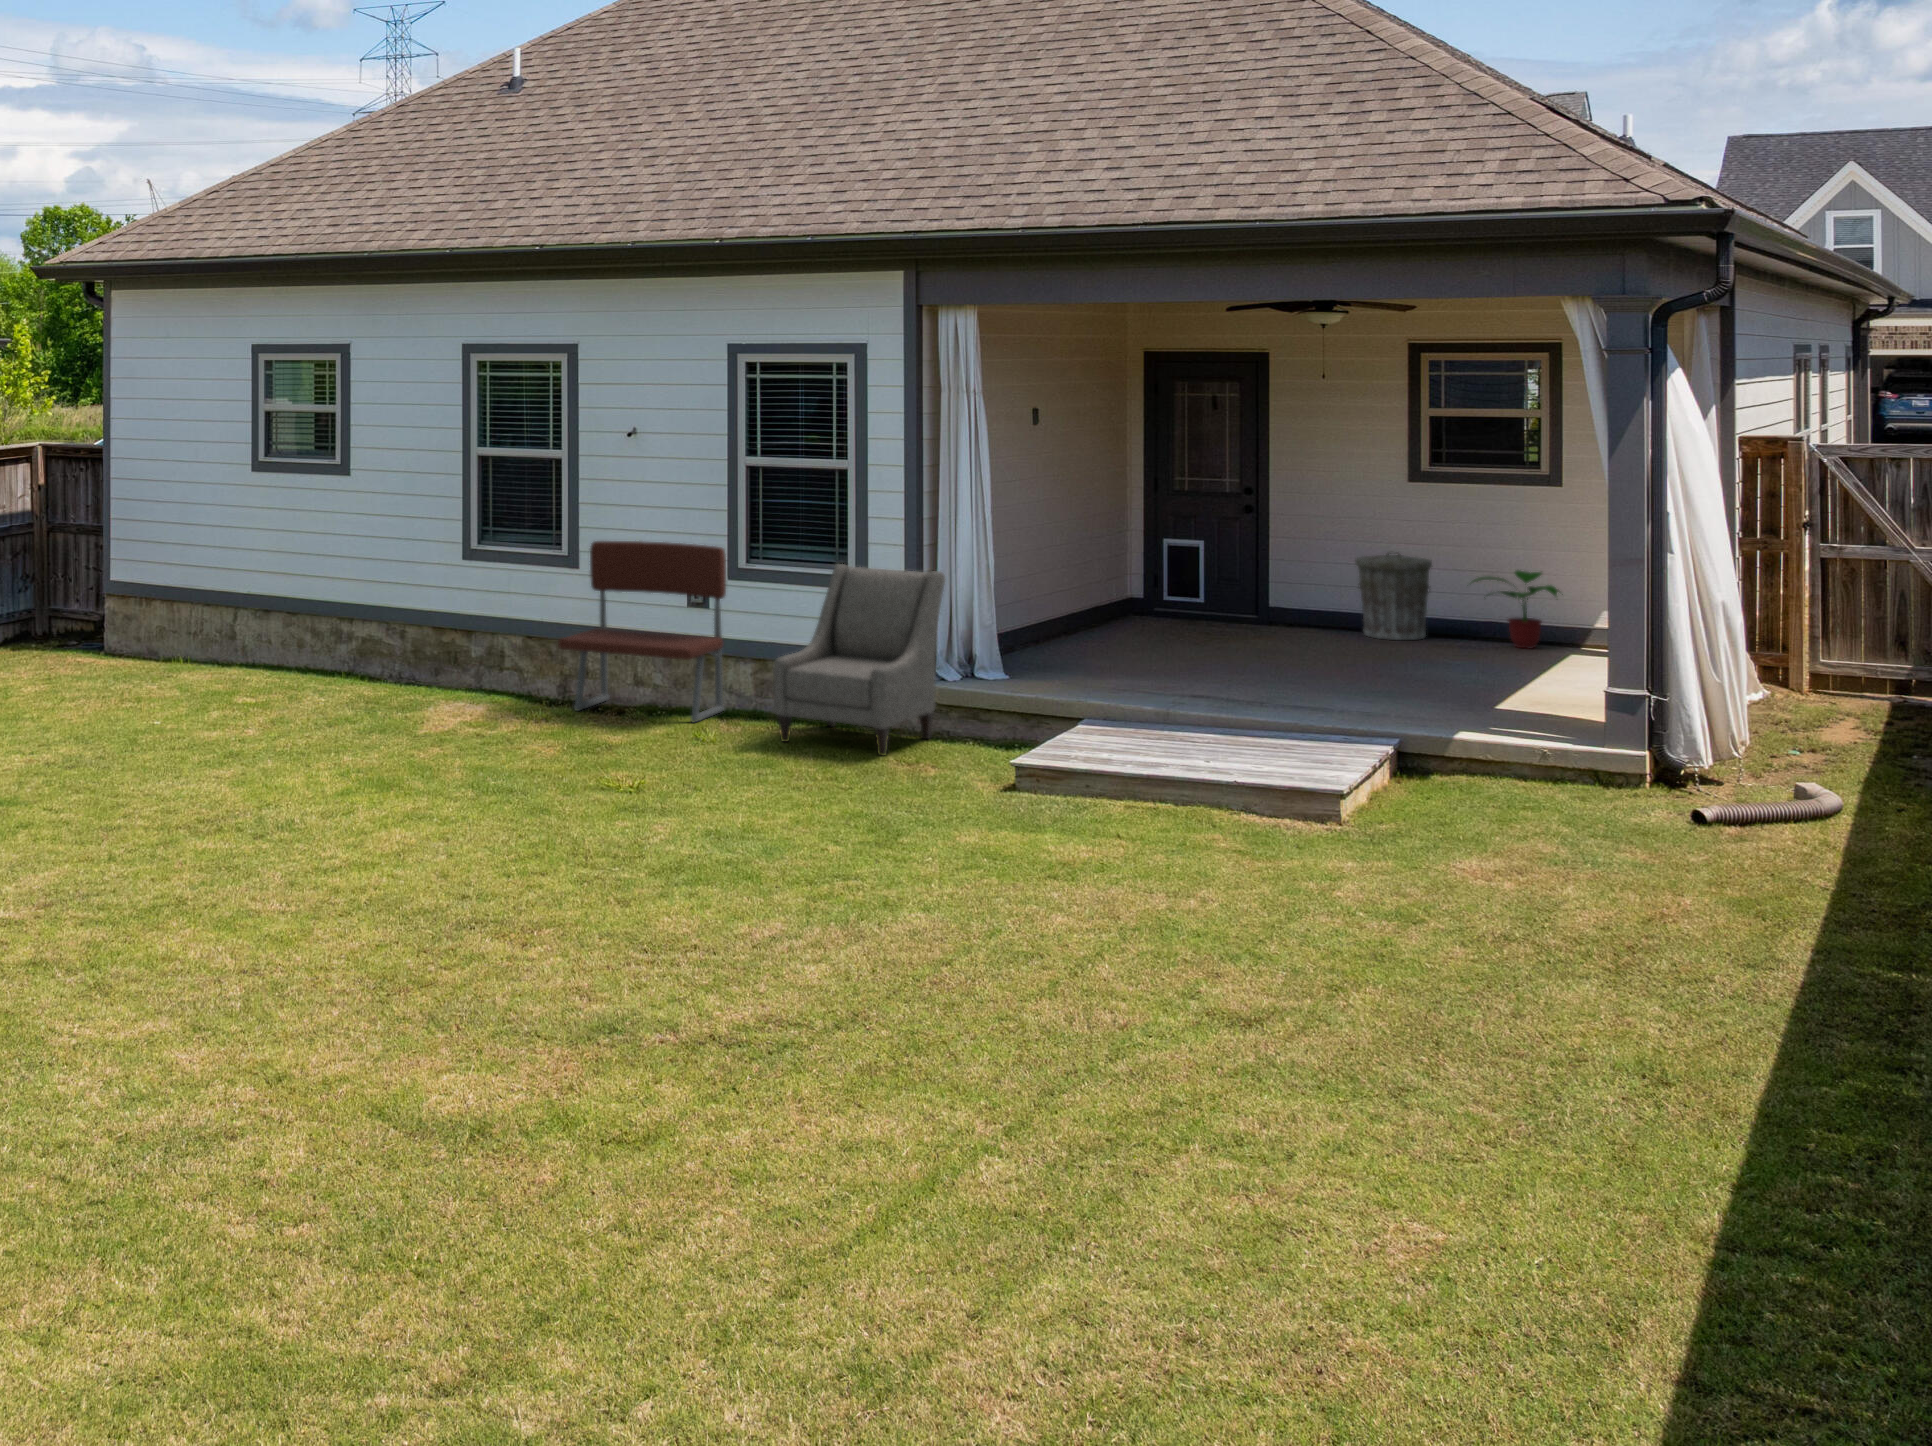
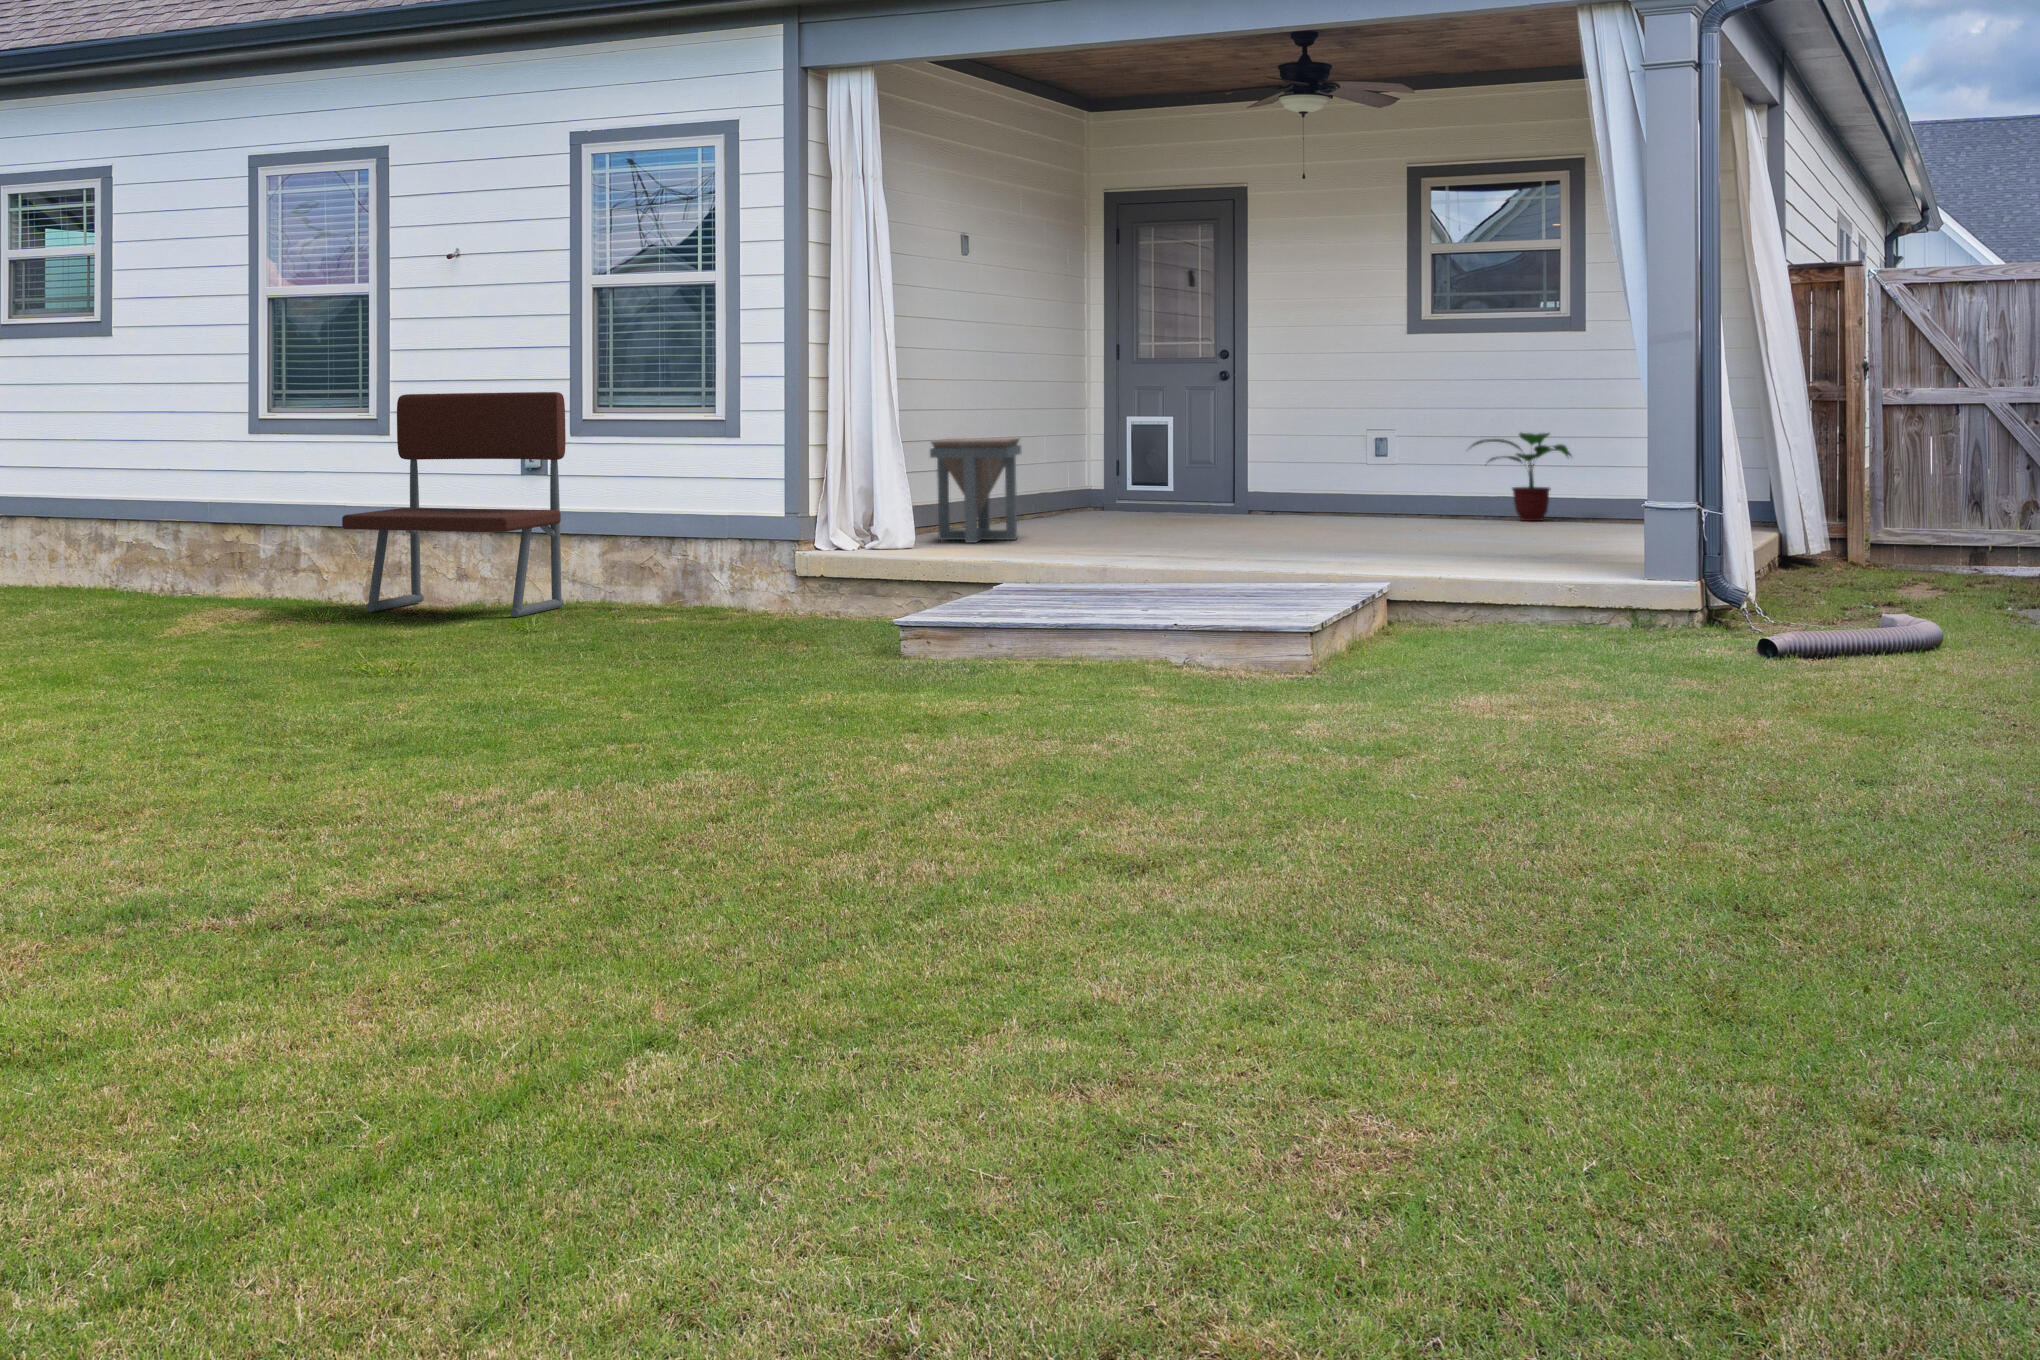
trash can: present [1355,553,1432,640] -> none [1341,417,1427,519]
chair: present [773,564,945,756] -> none [605,405,833,637]
side table: none [1008,572,1082,663] -> present [930,438,1022,543]

